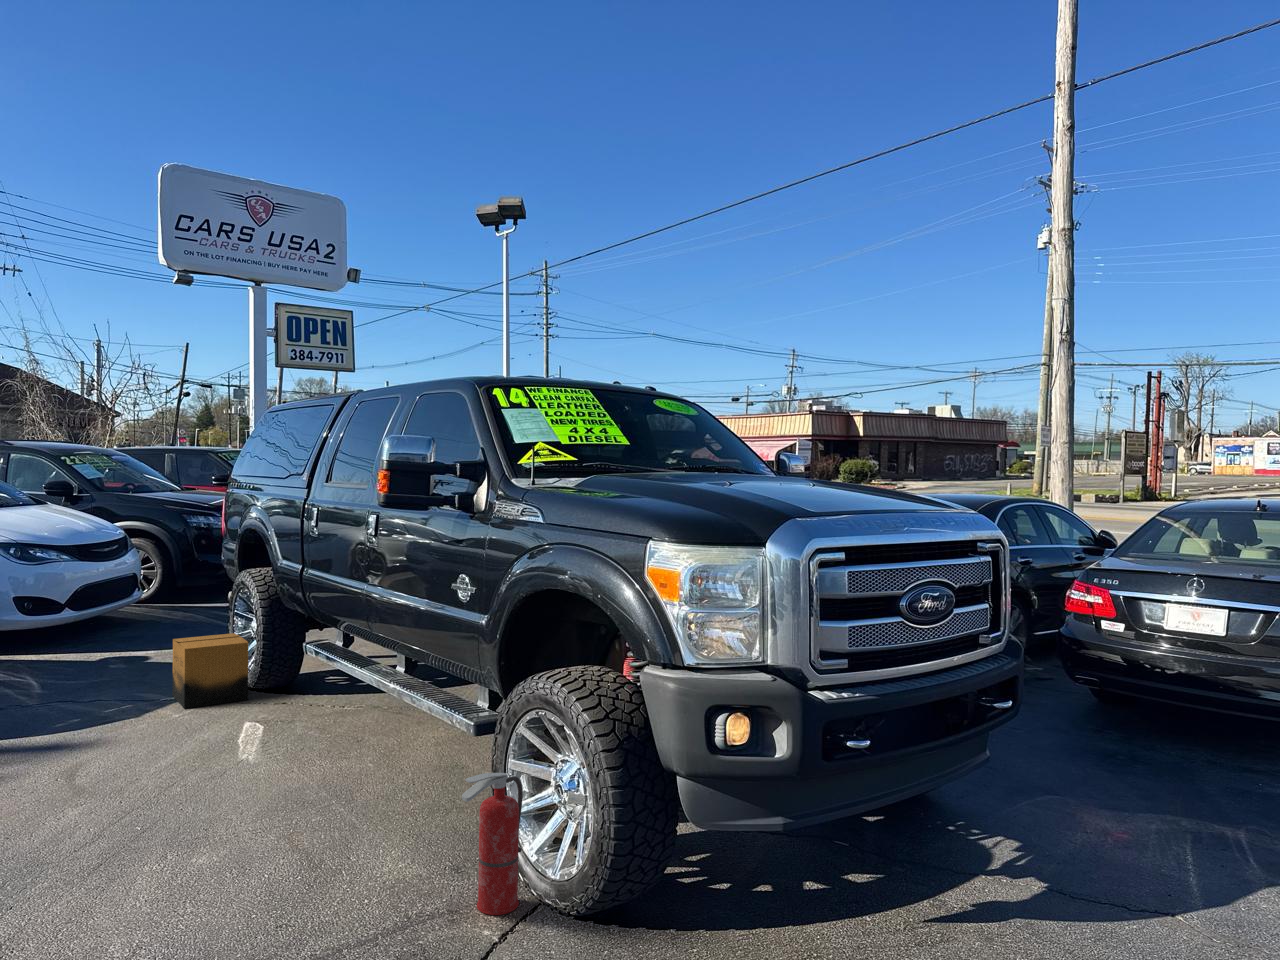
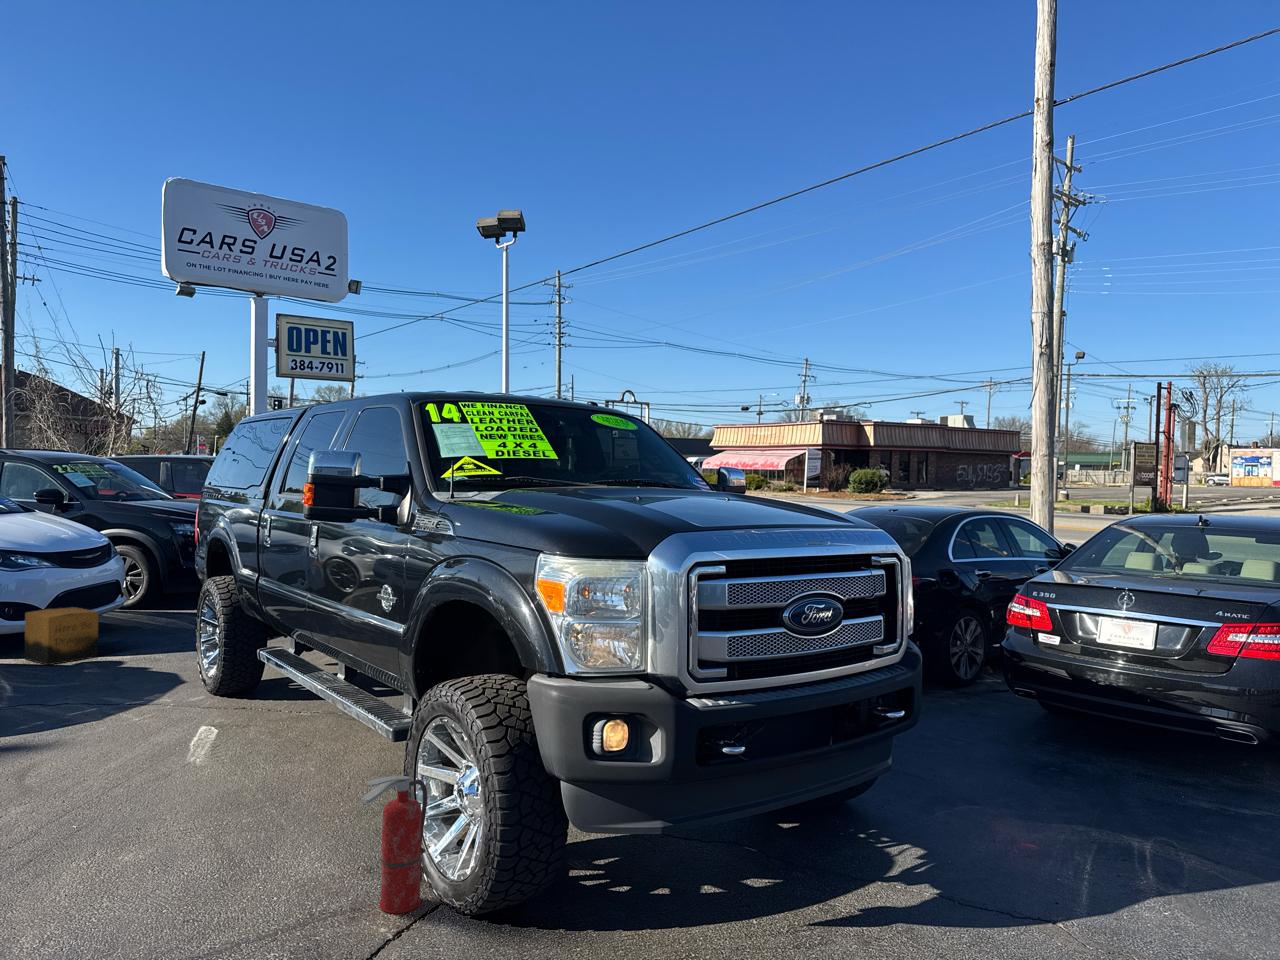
cardboard box: present [172,633,248,709] -> present [24,607,98,665]

